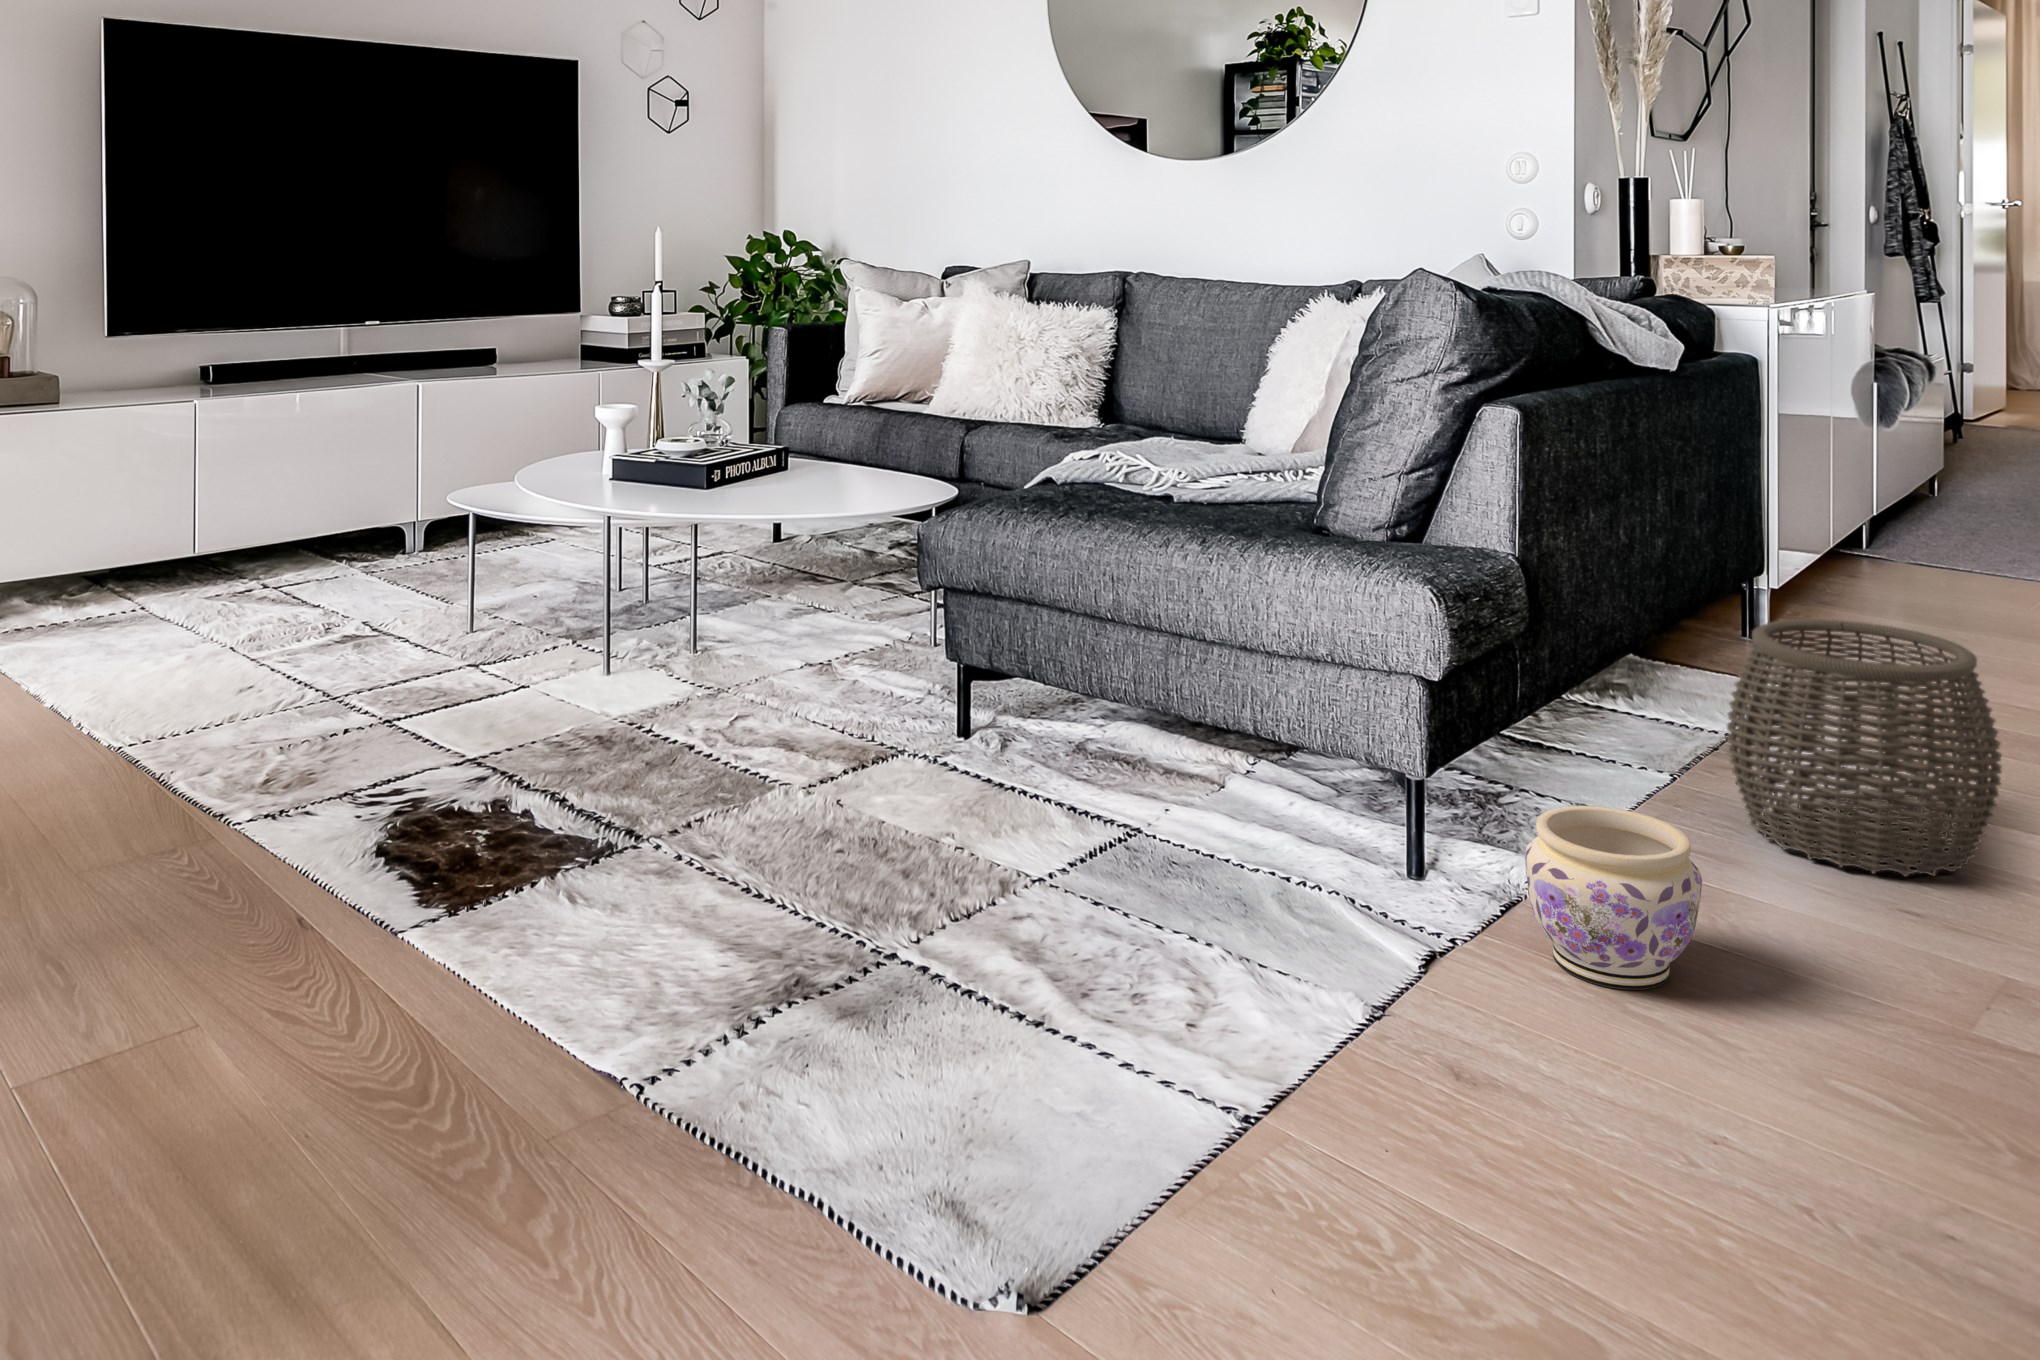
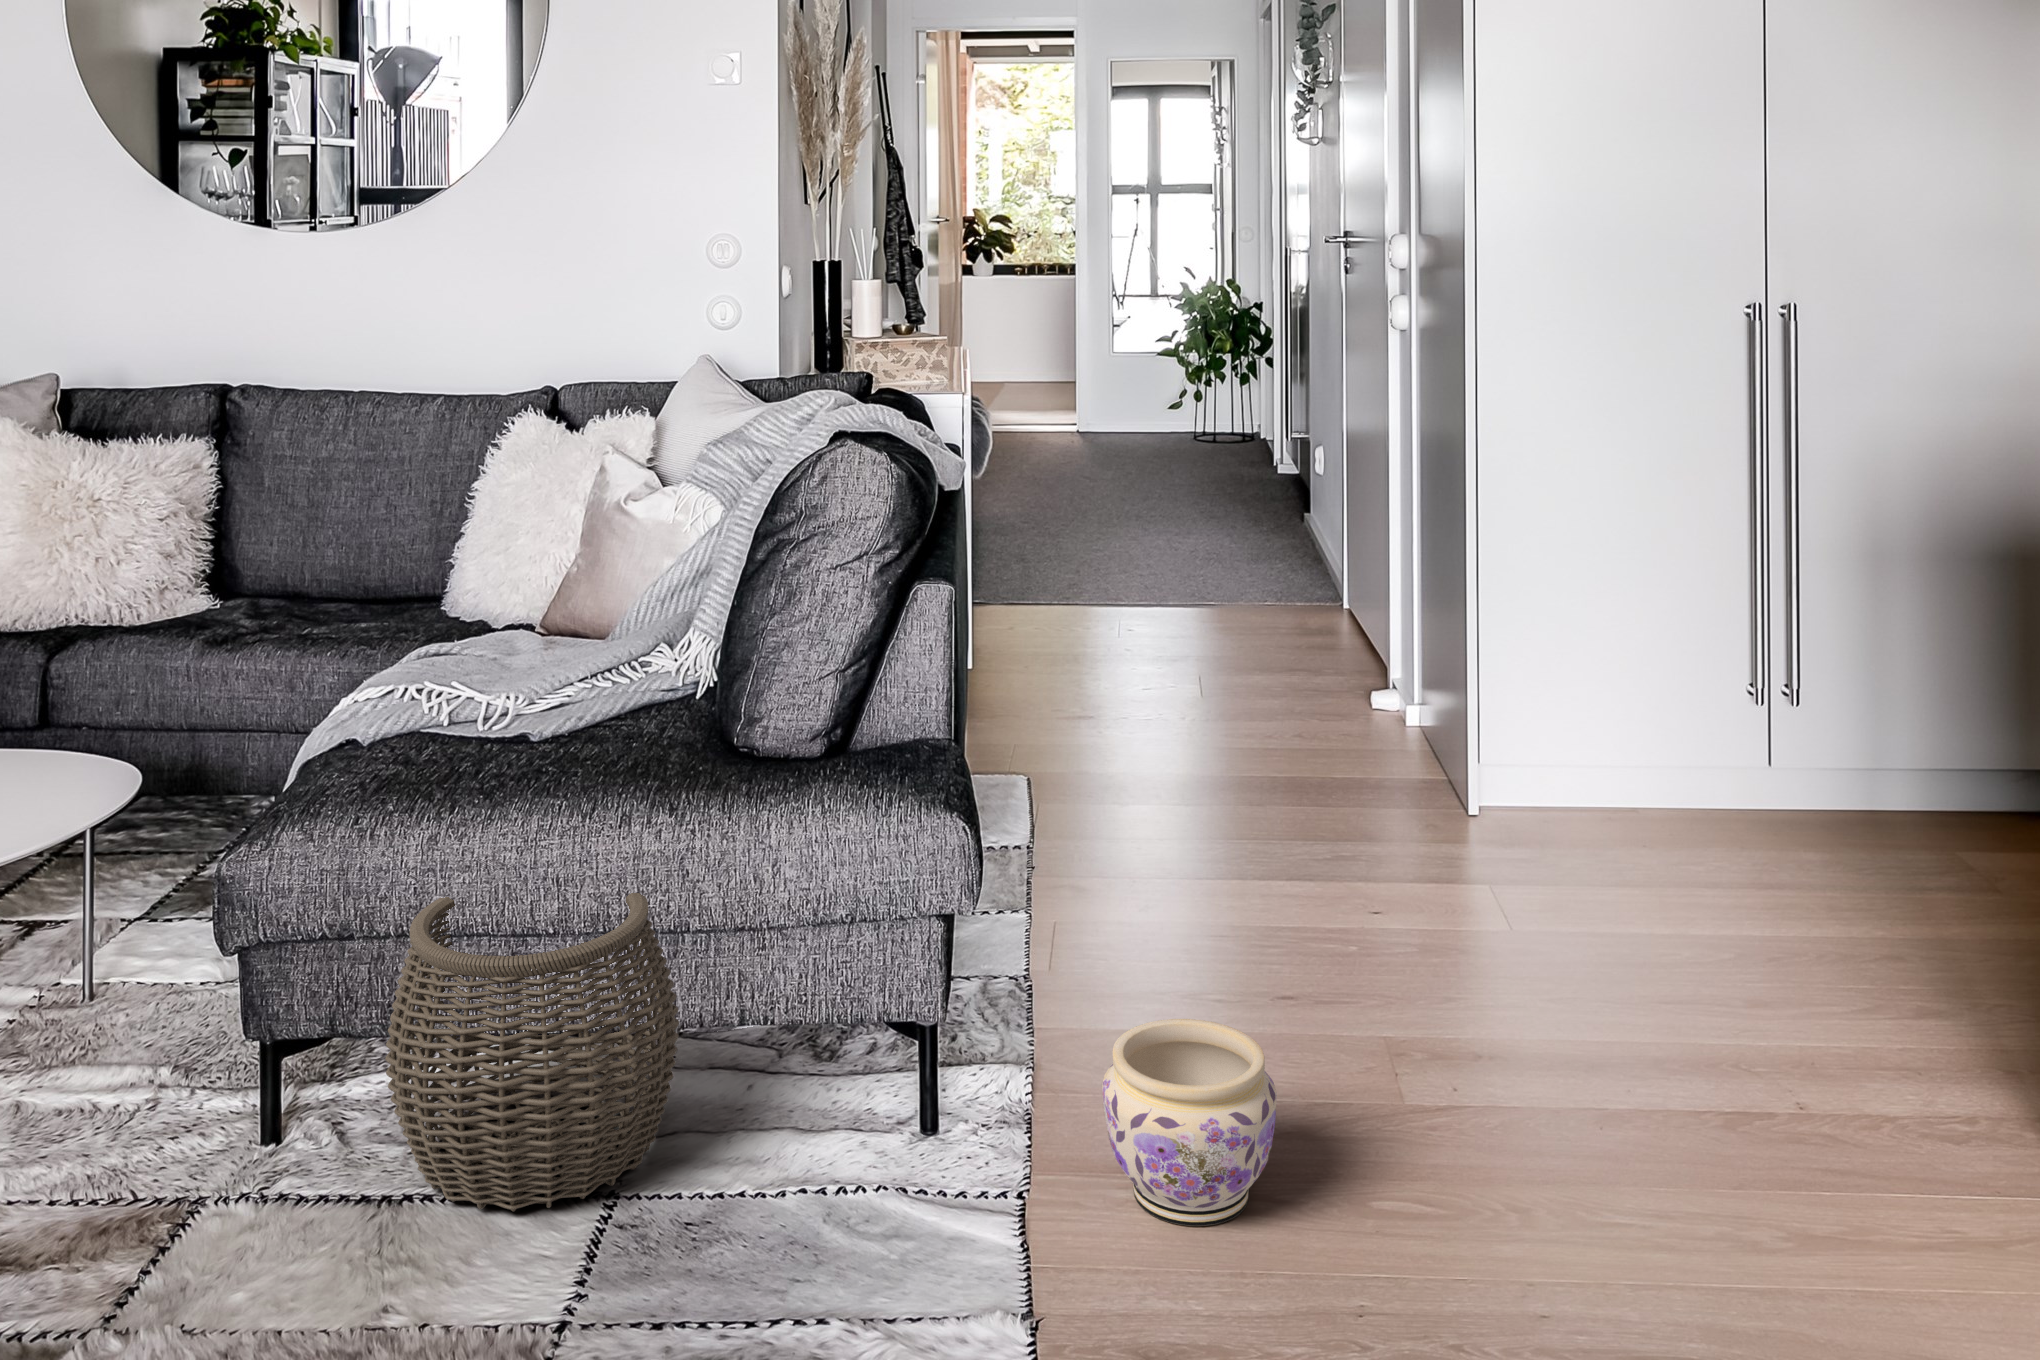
woven basket: present [1727,619,2002,877] -> present [385,893,679,1212]

